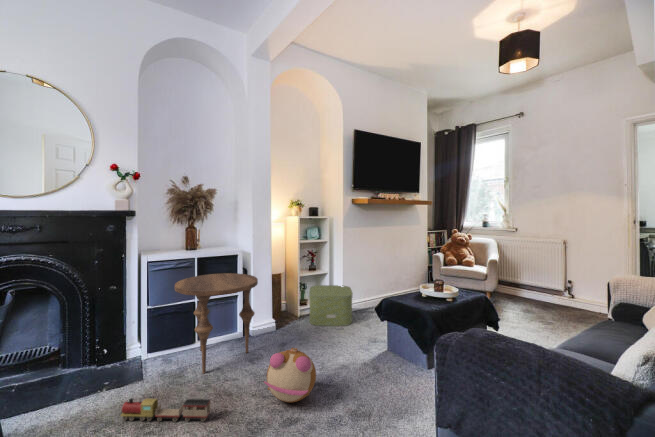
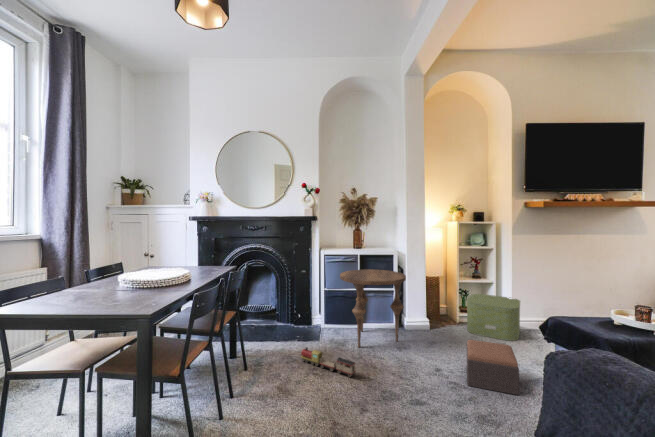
footstool: none [324,333,375,385] -> present [467,340,519,395]
plush toy: present [264,348,316,402] -> none [396,338,446,387]

